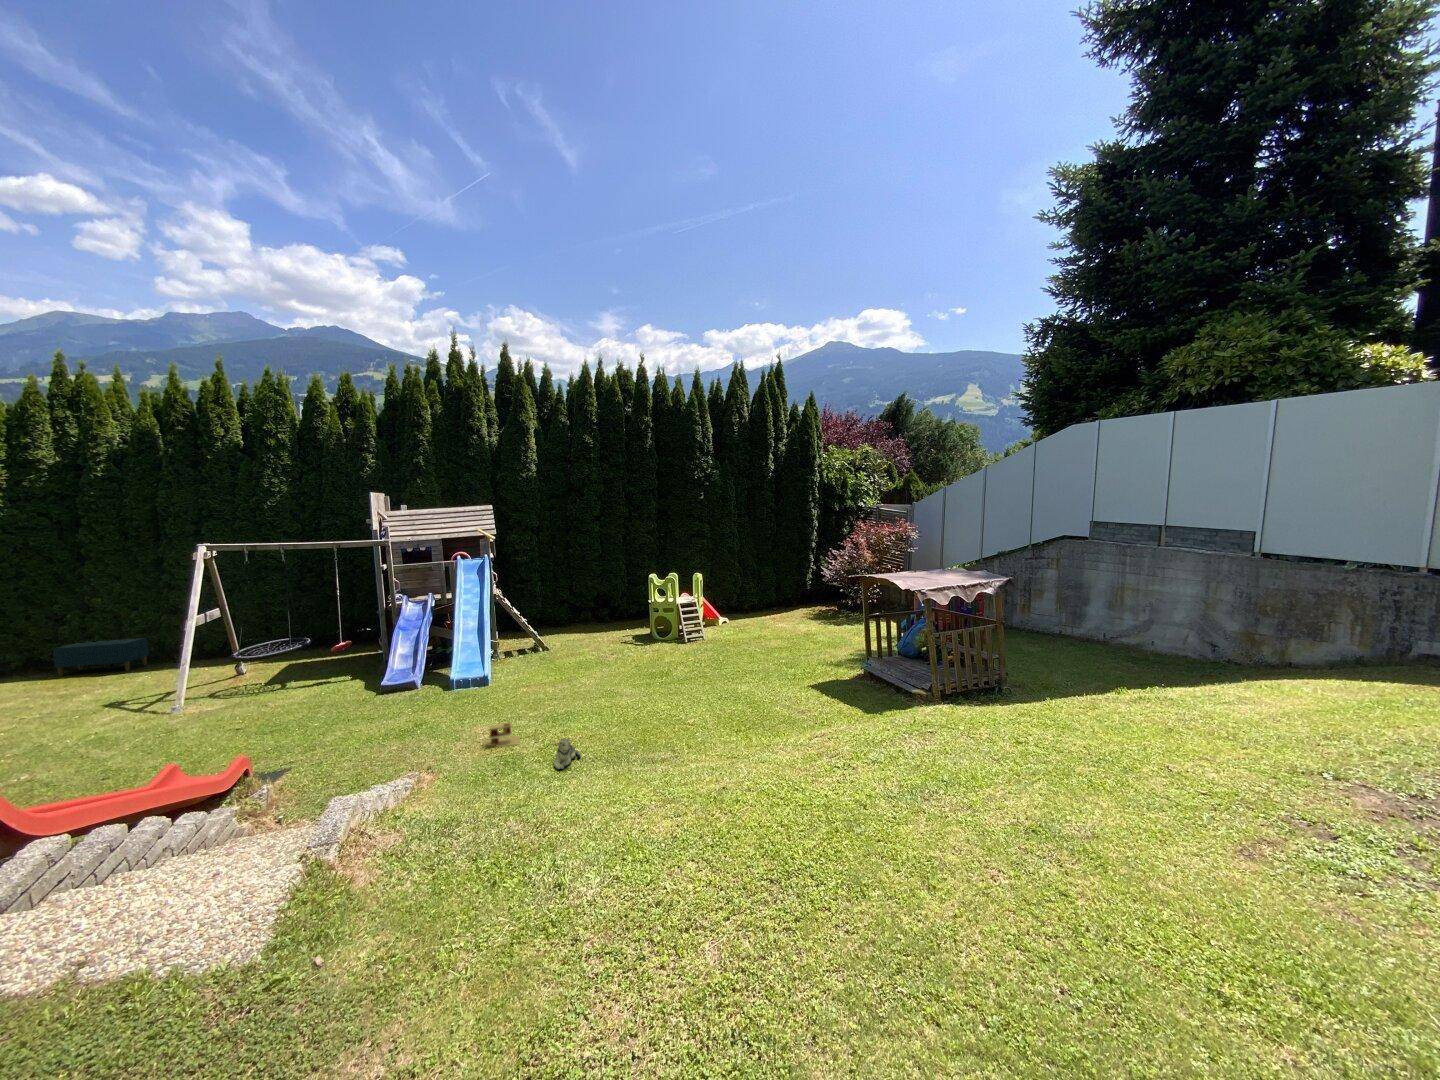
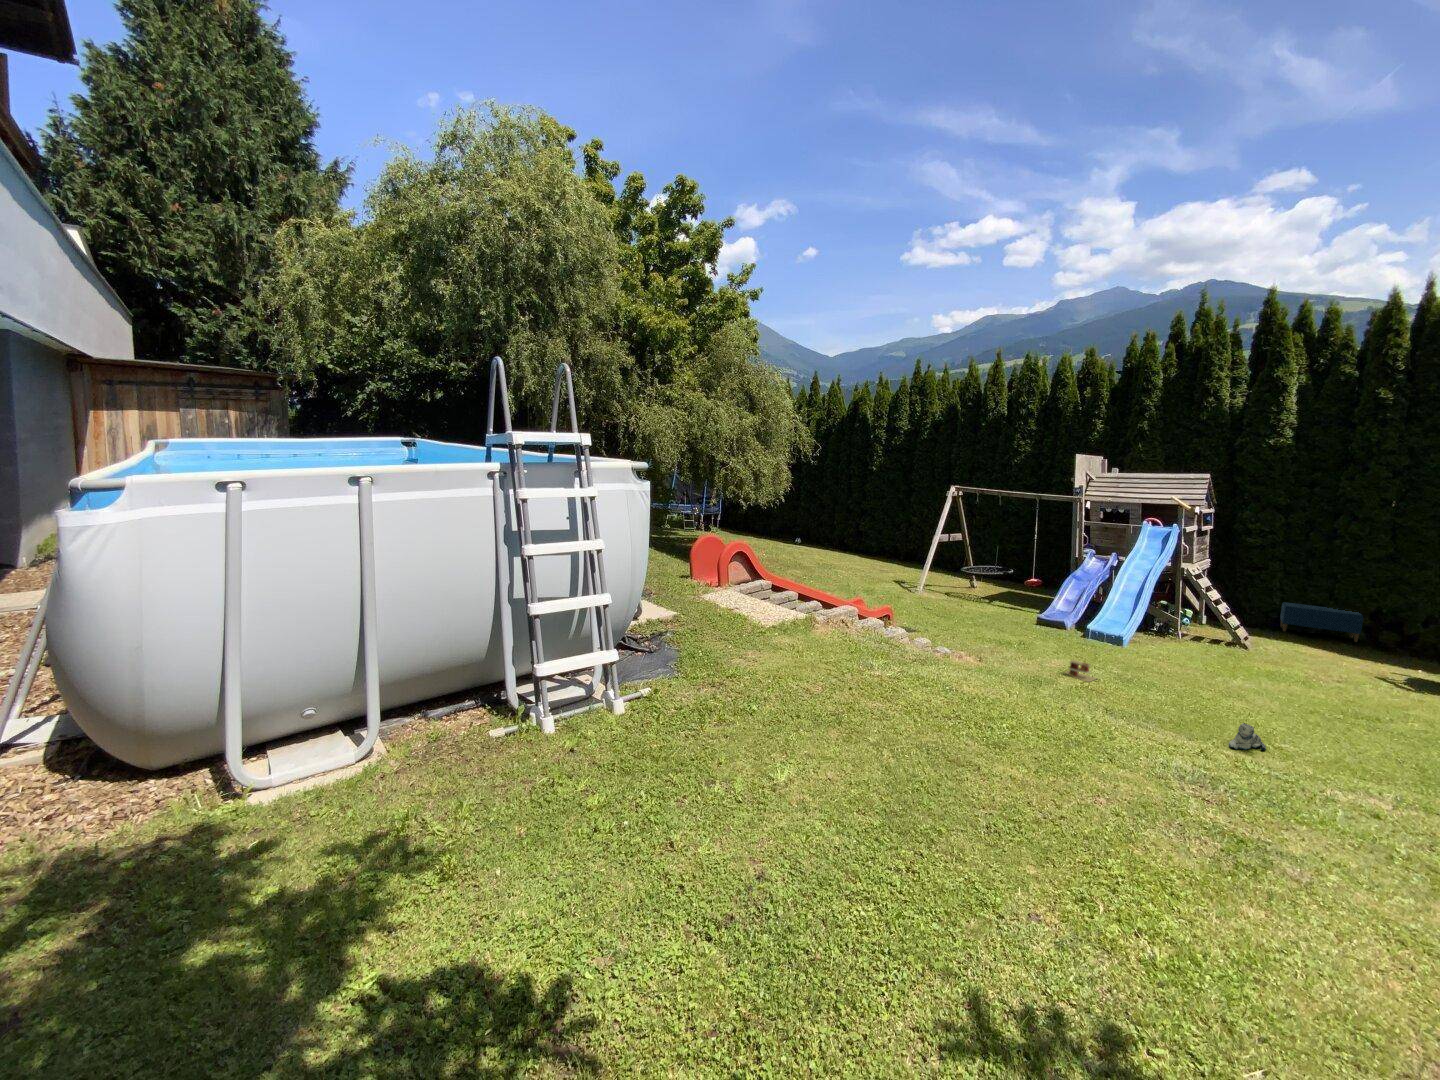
bench: present [53,638,149,676] -> present [1280,602,1363,642]
plush toy: present [554,738,580,770] -> present [1229,723,1266,750]

